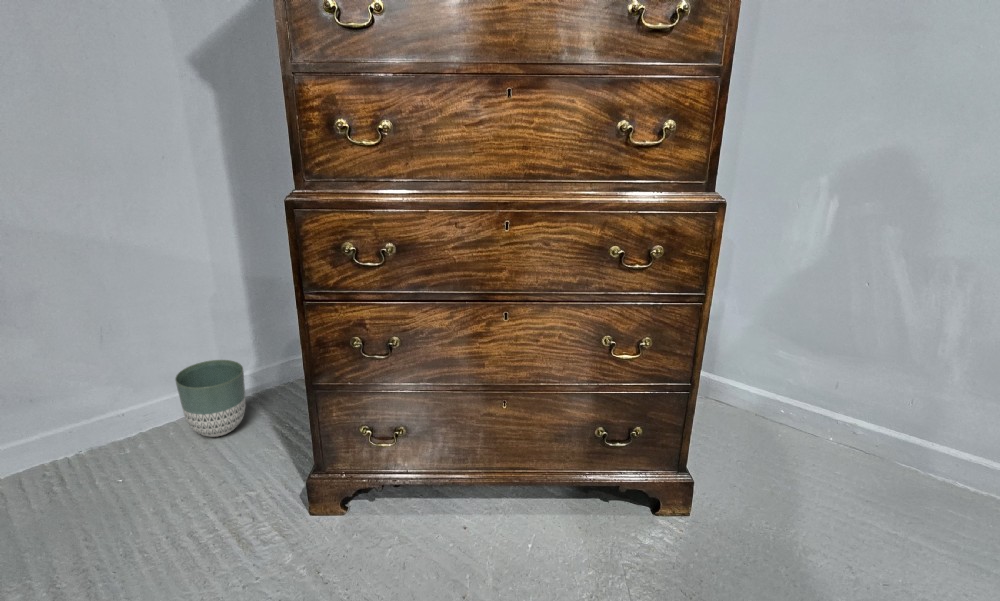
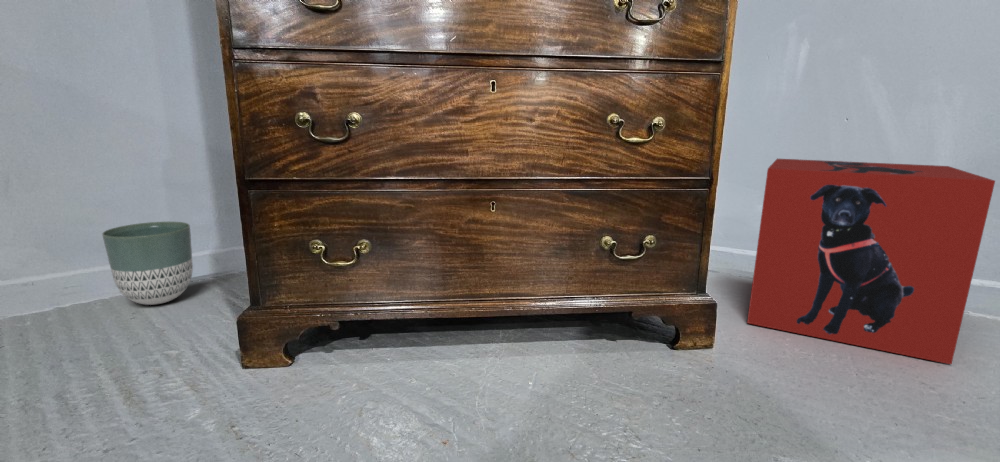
storage box: none [733,319,941,547] -> present [747,159,995,364]

